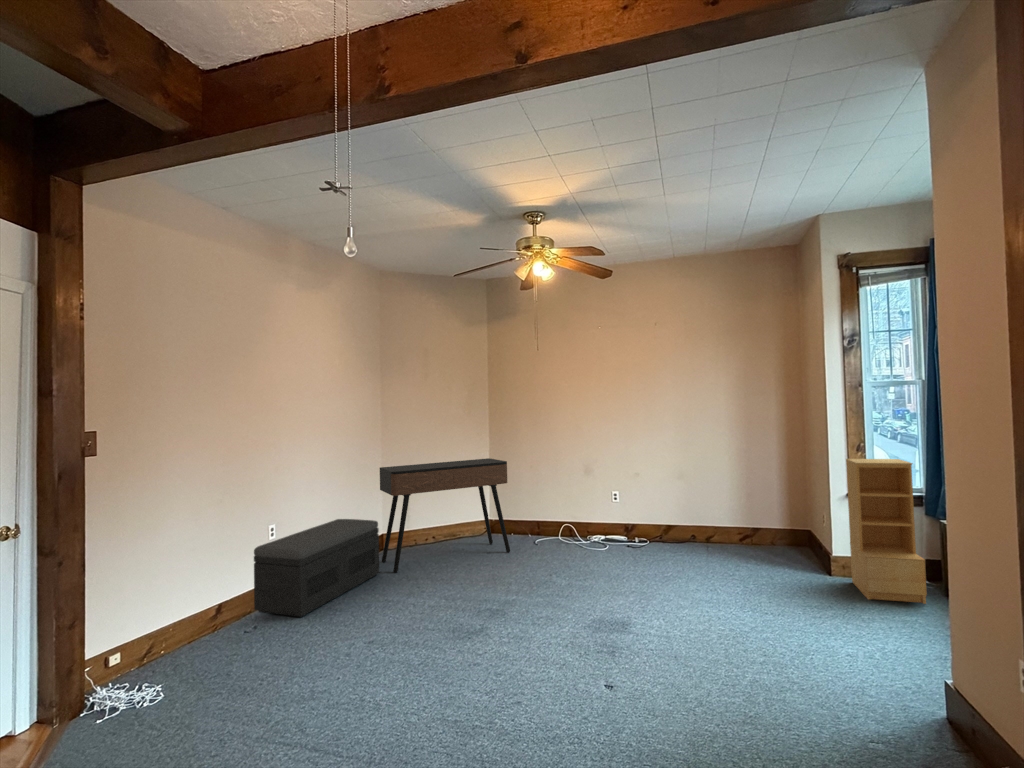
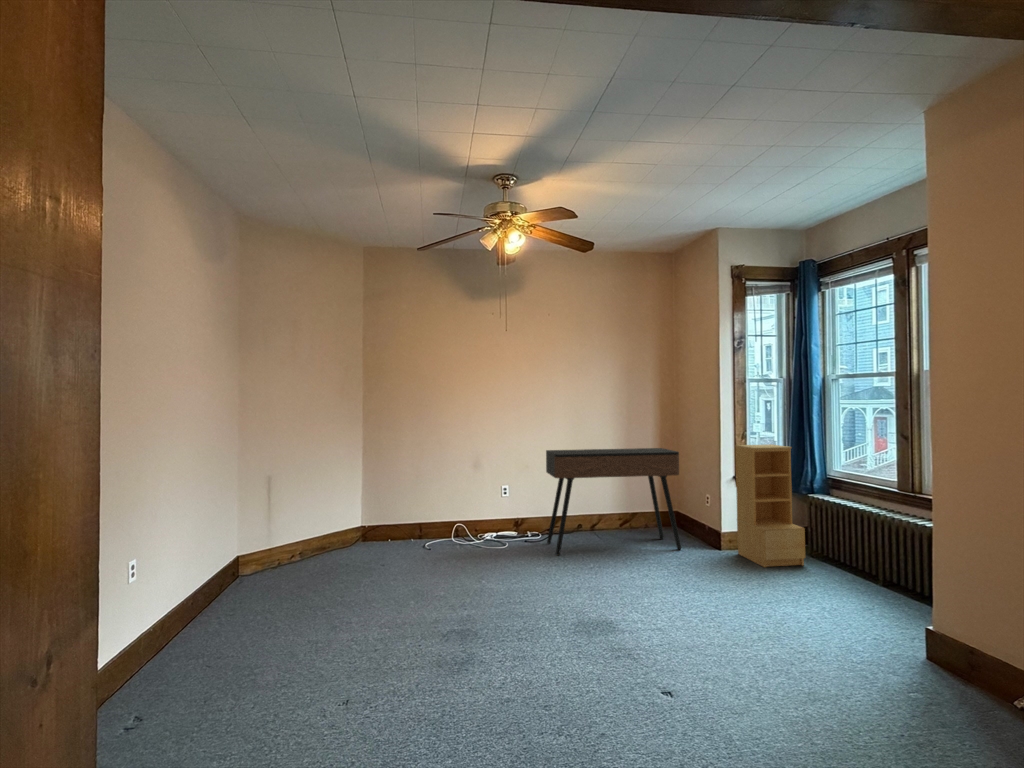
console table: present [380,458,510,573] -> present [546,448,681,555]
storage bench: present [254,519,379,617] -> none [86,538,260,697]

